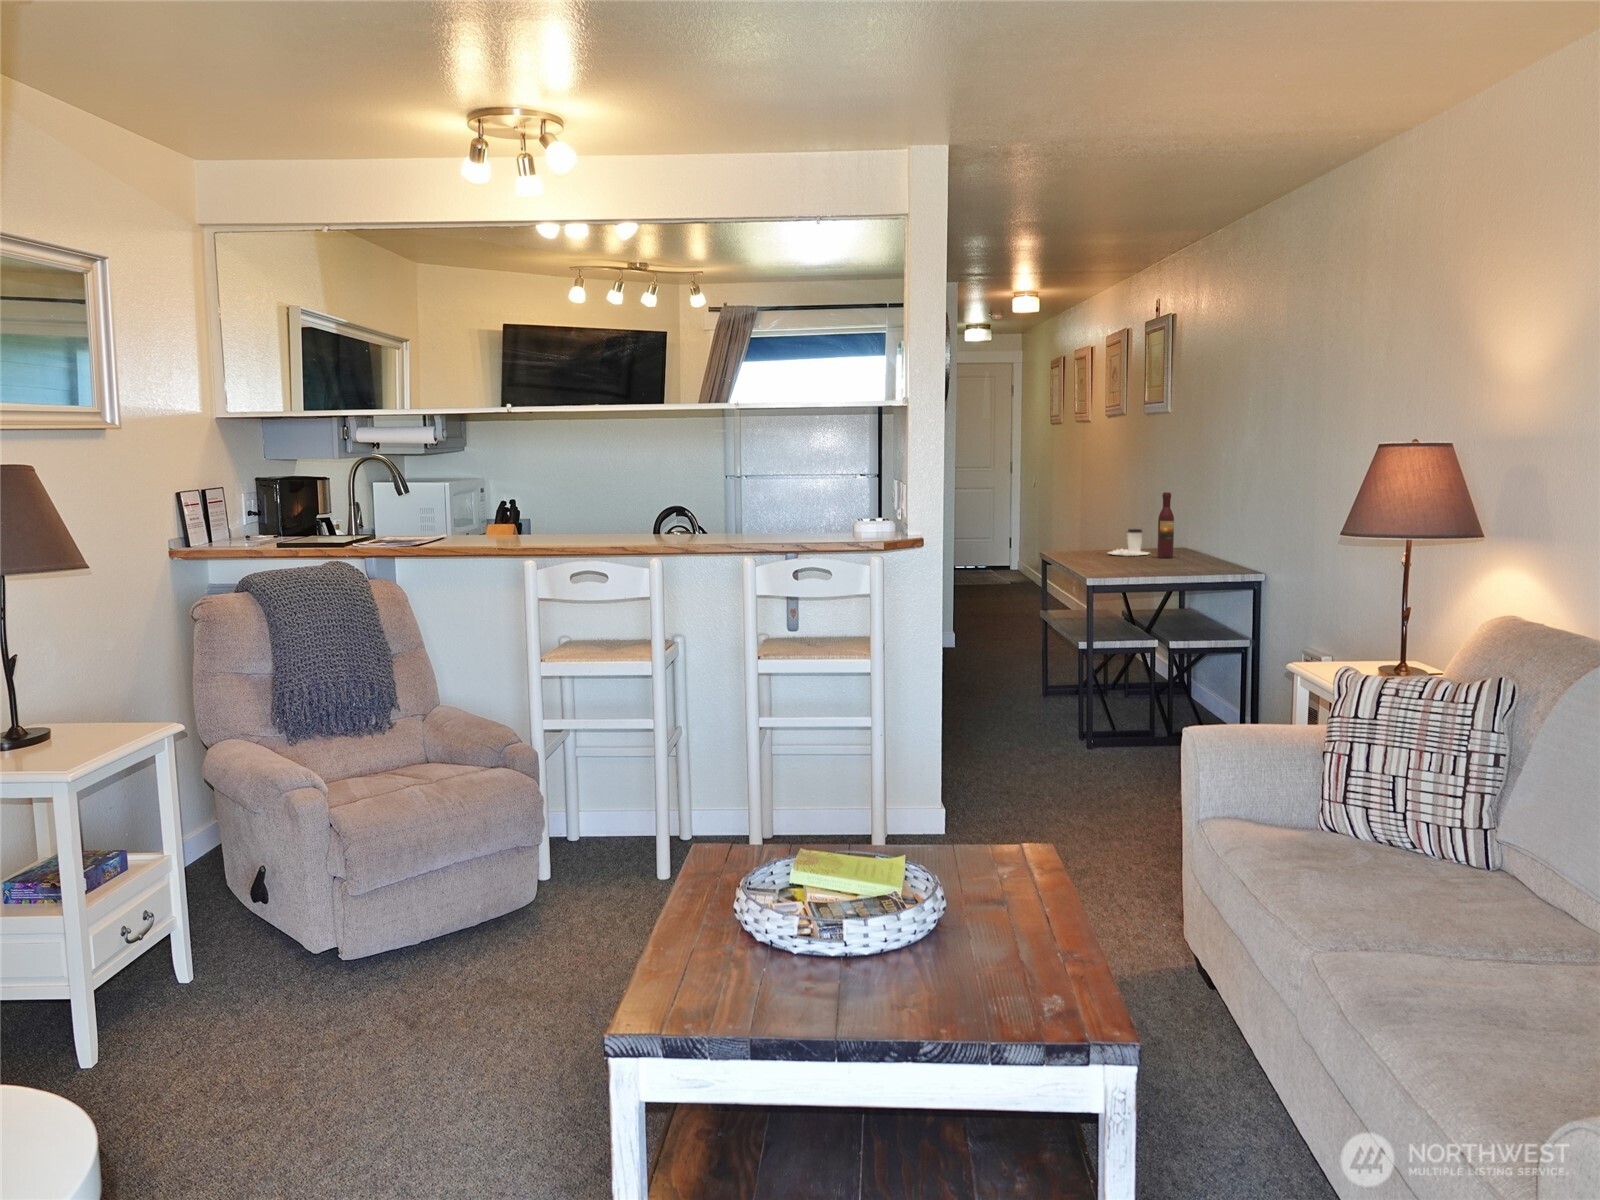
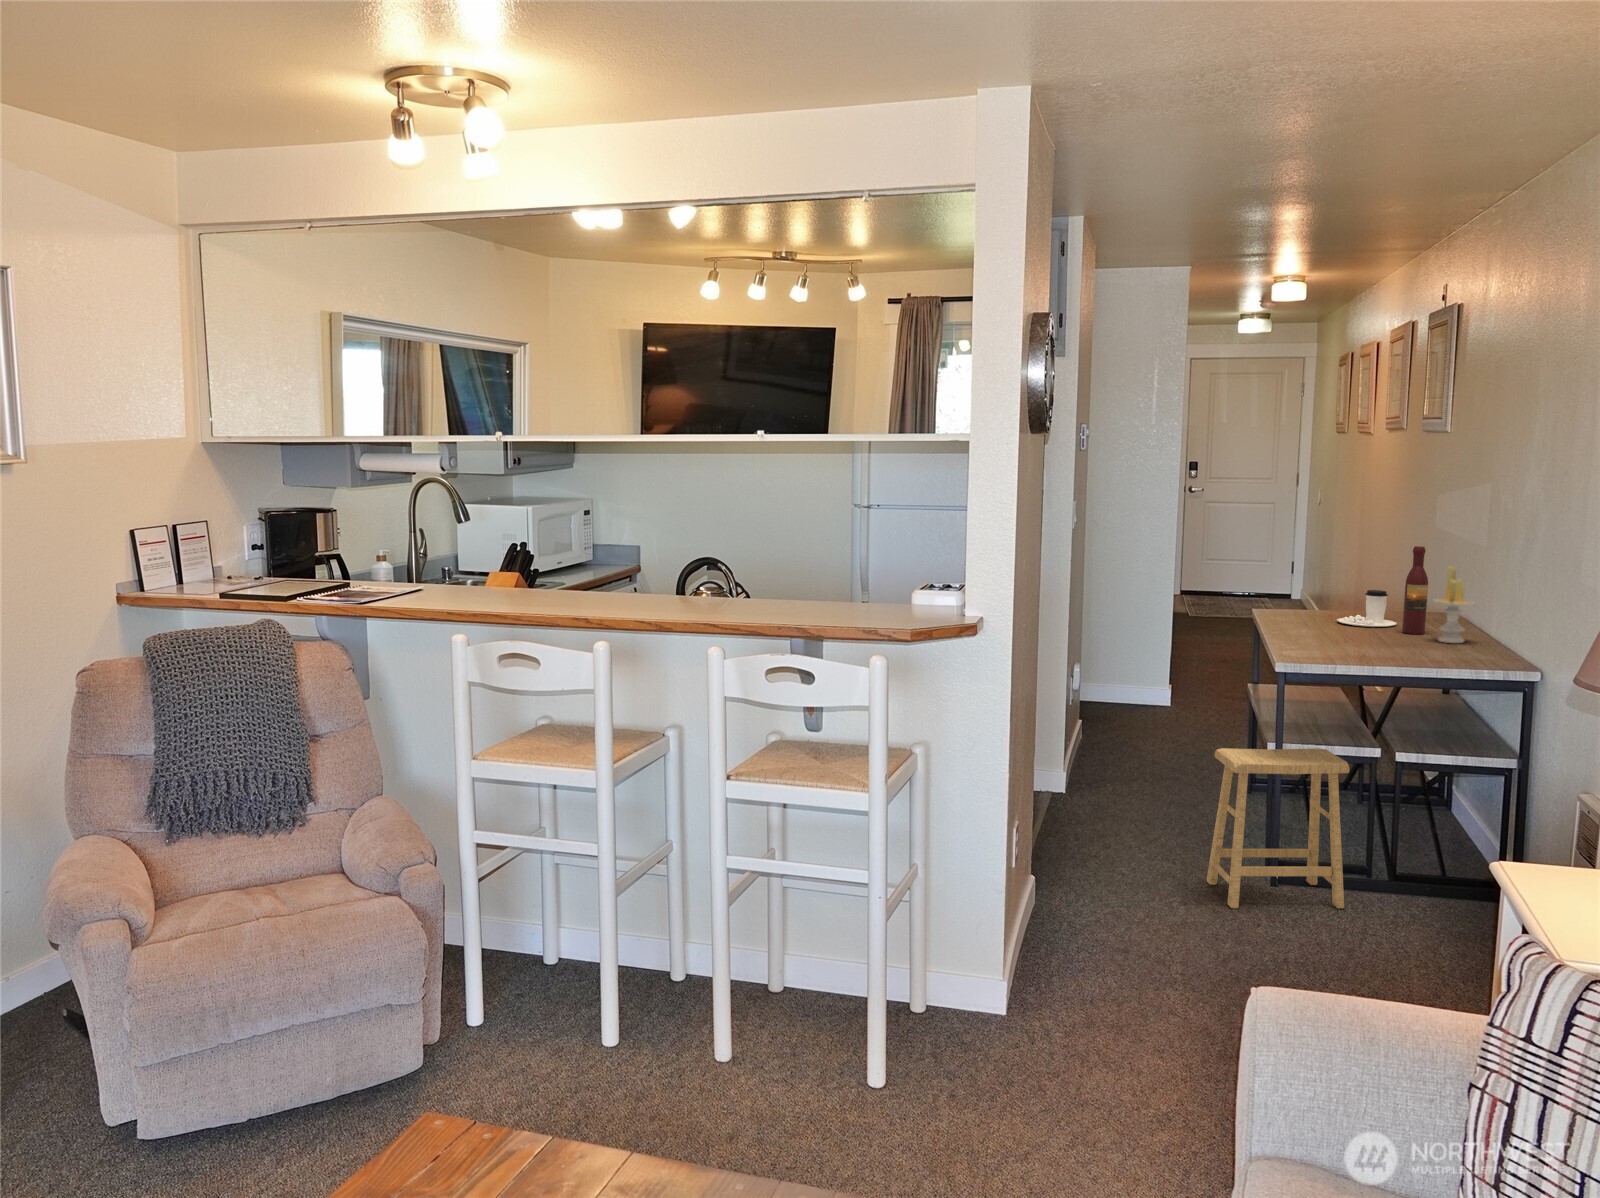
candle: none [1180,505,1210,561] -> present [1433,566,1475,643]
footstool: none [1040,642,1141,763] -> present [1206,748,1349,908]

